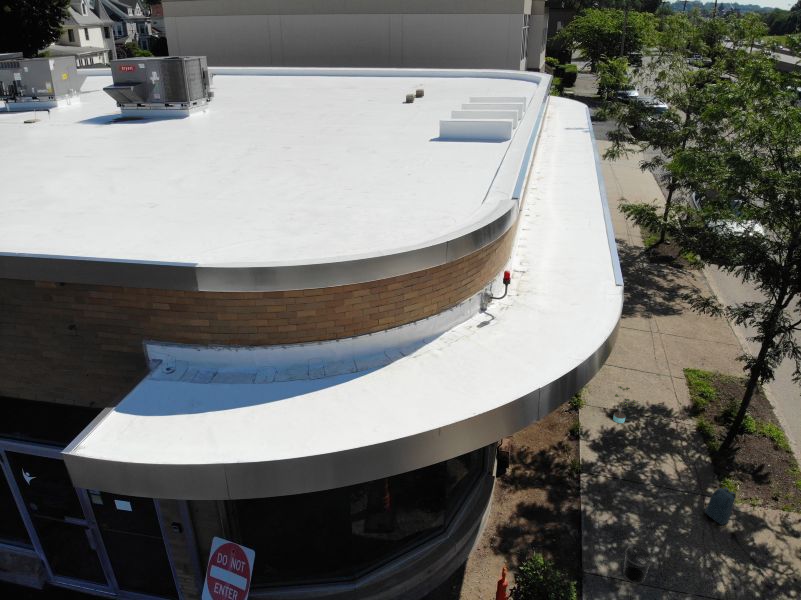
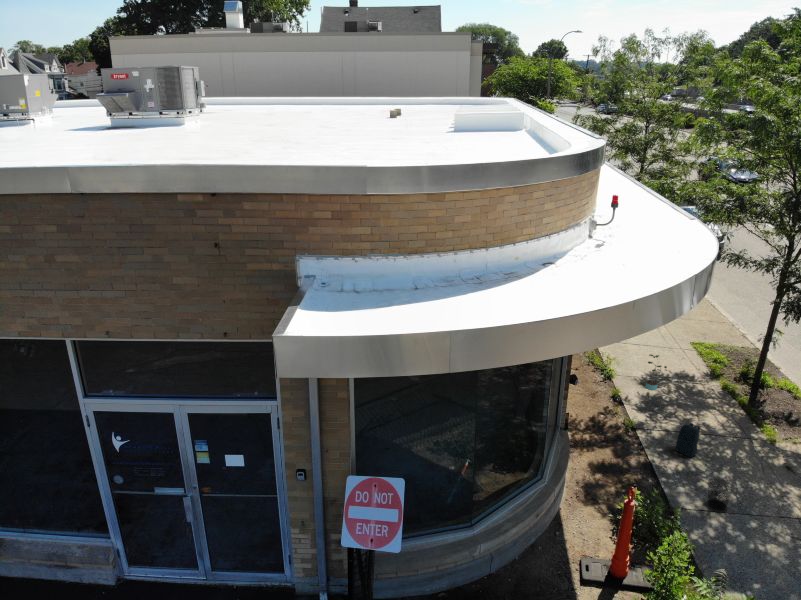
backpack: present [706,487,736,525] -> present [675,422,700,457]

